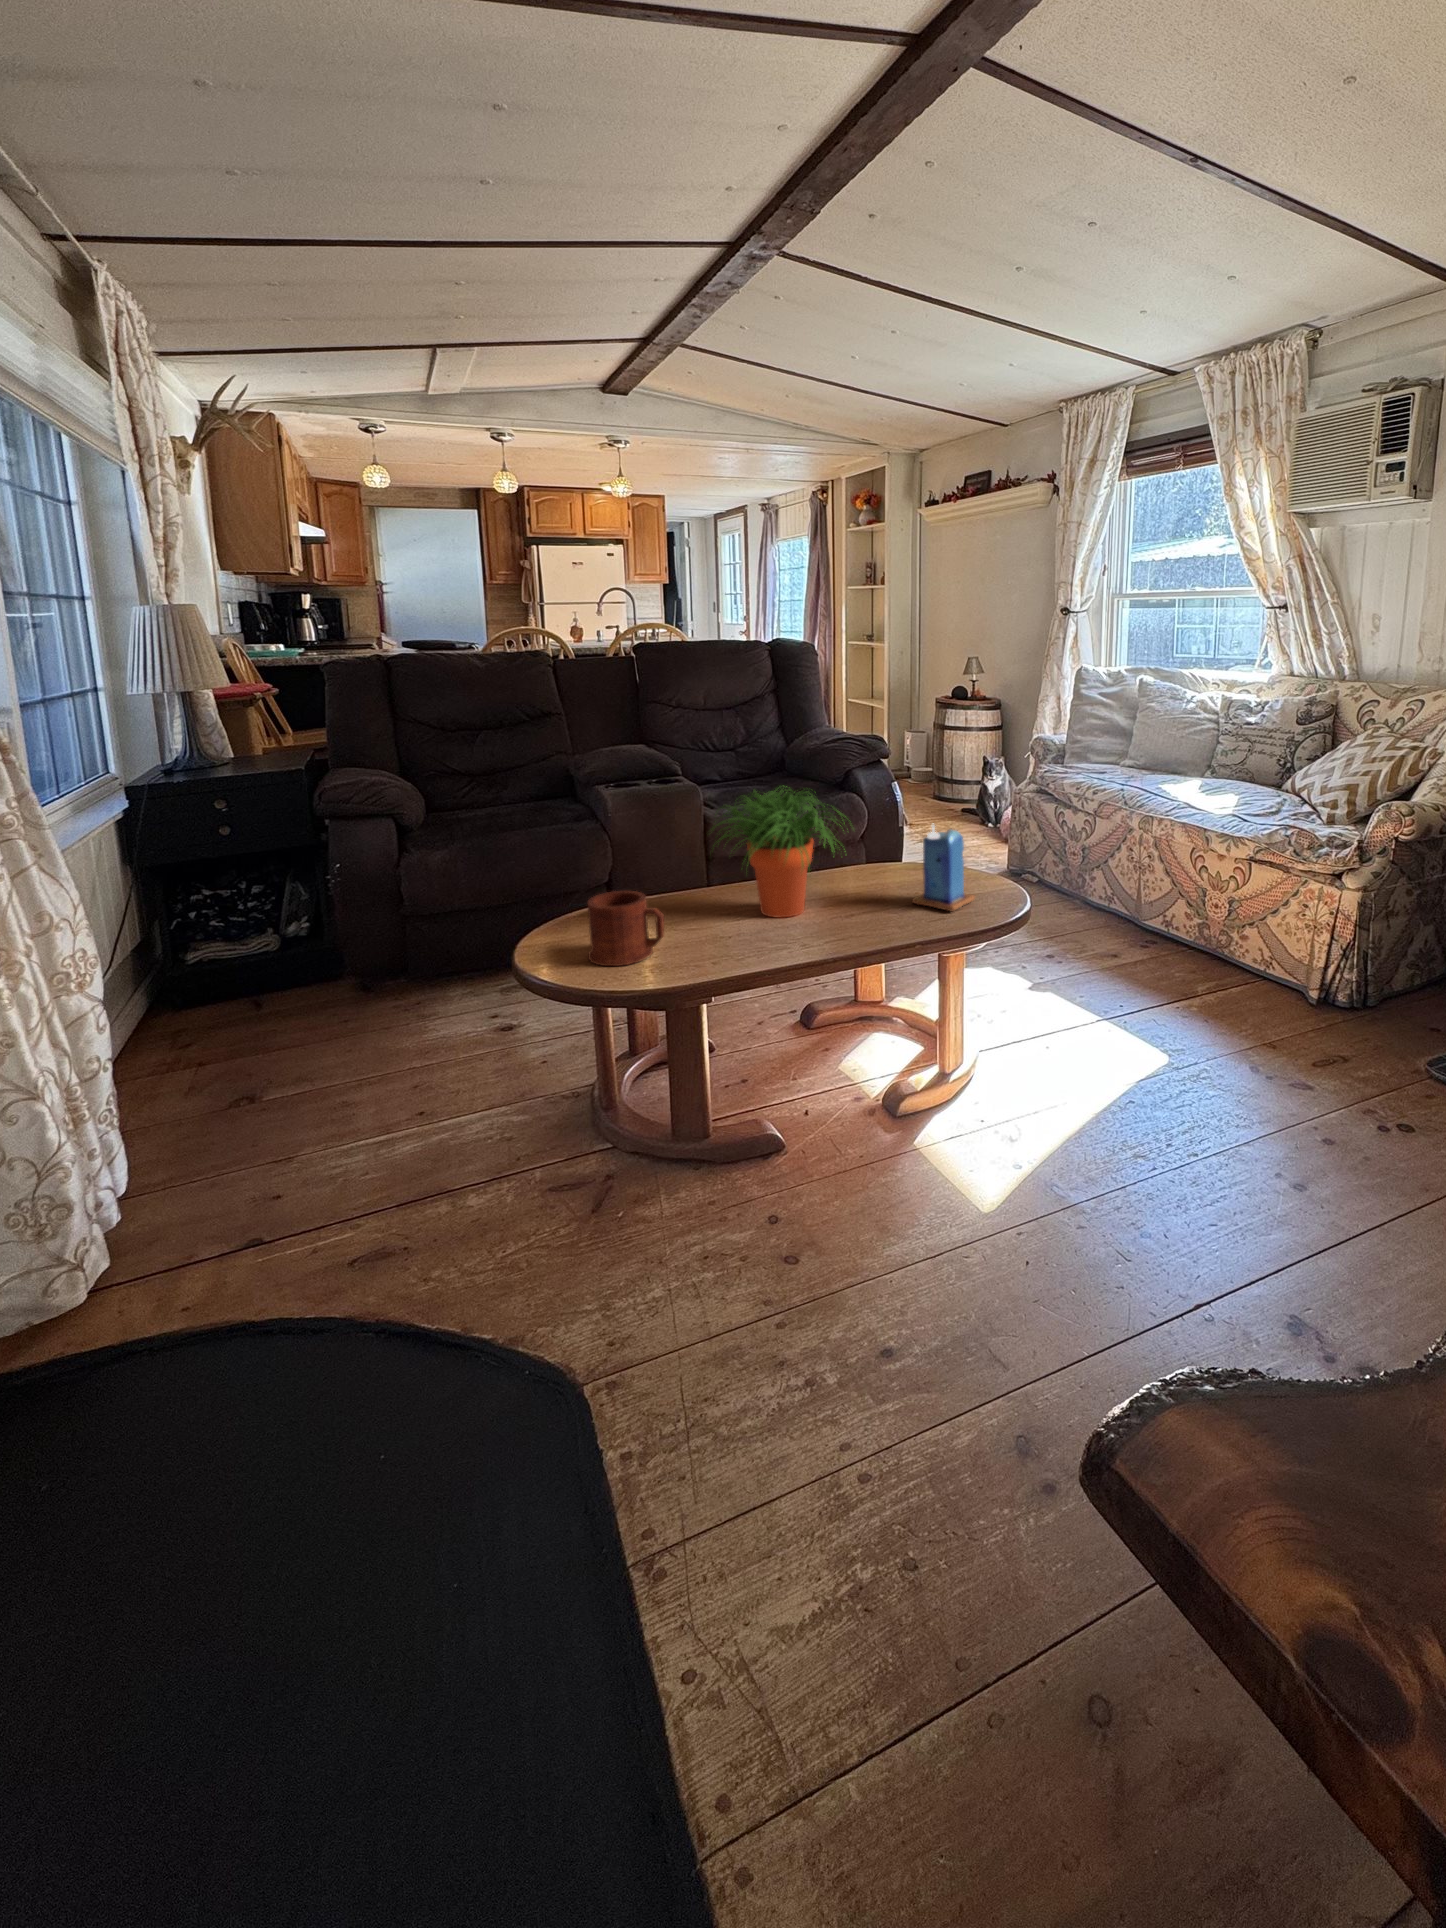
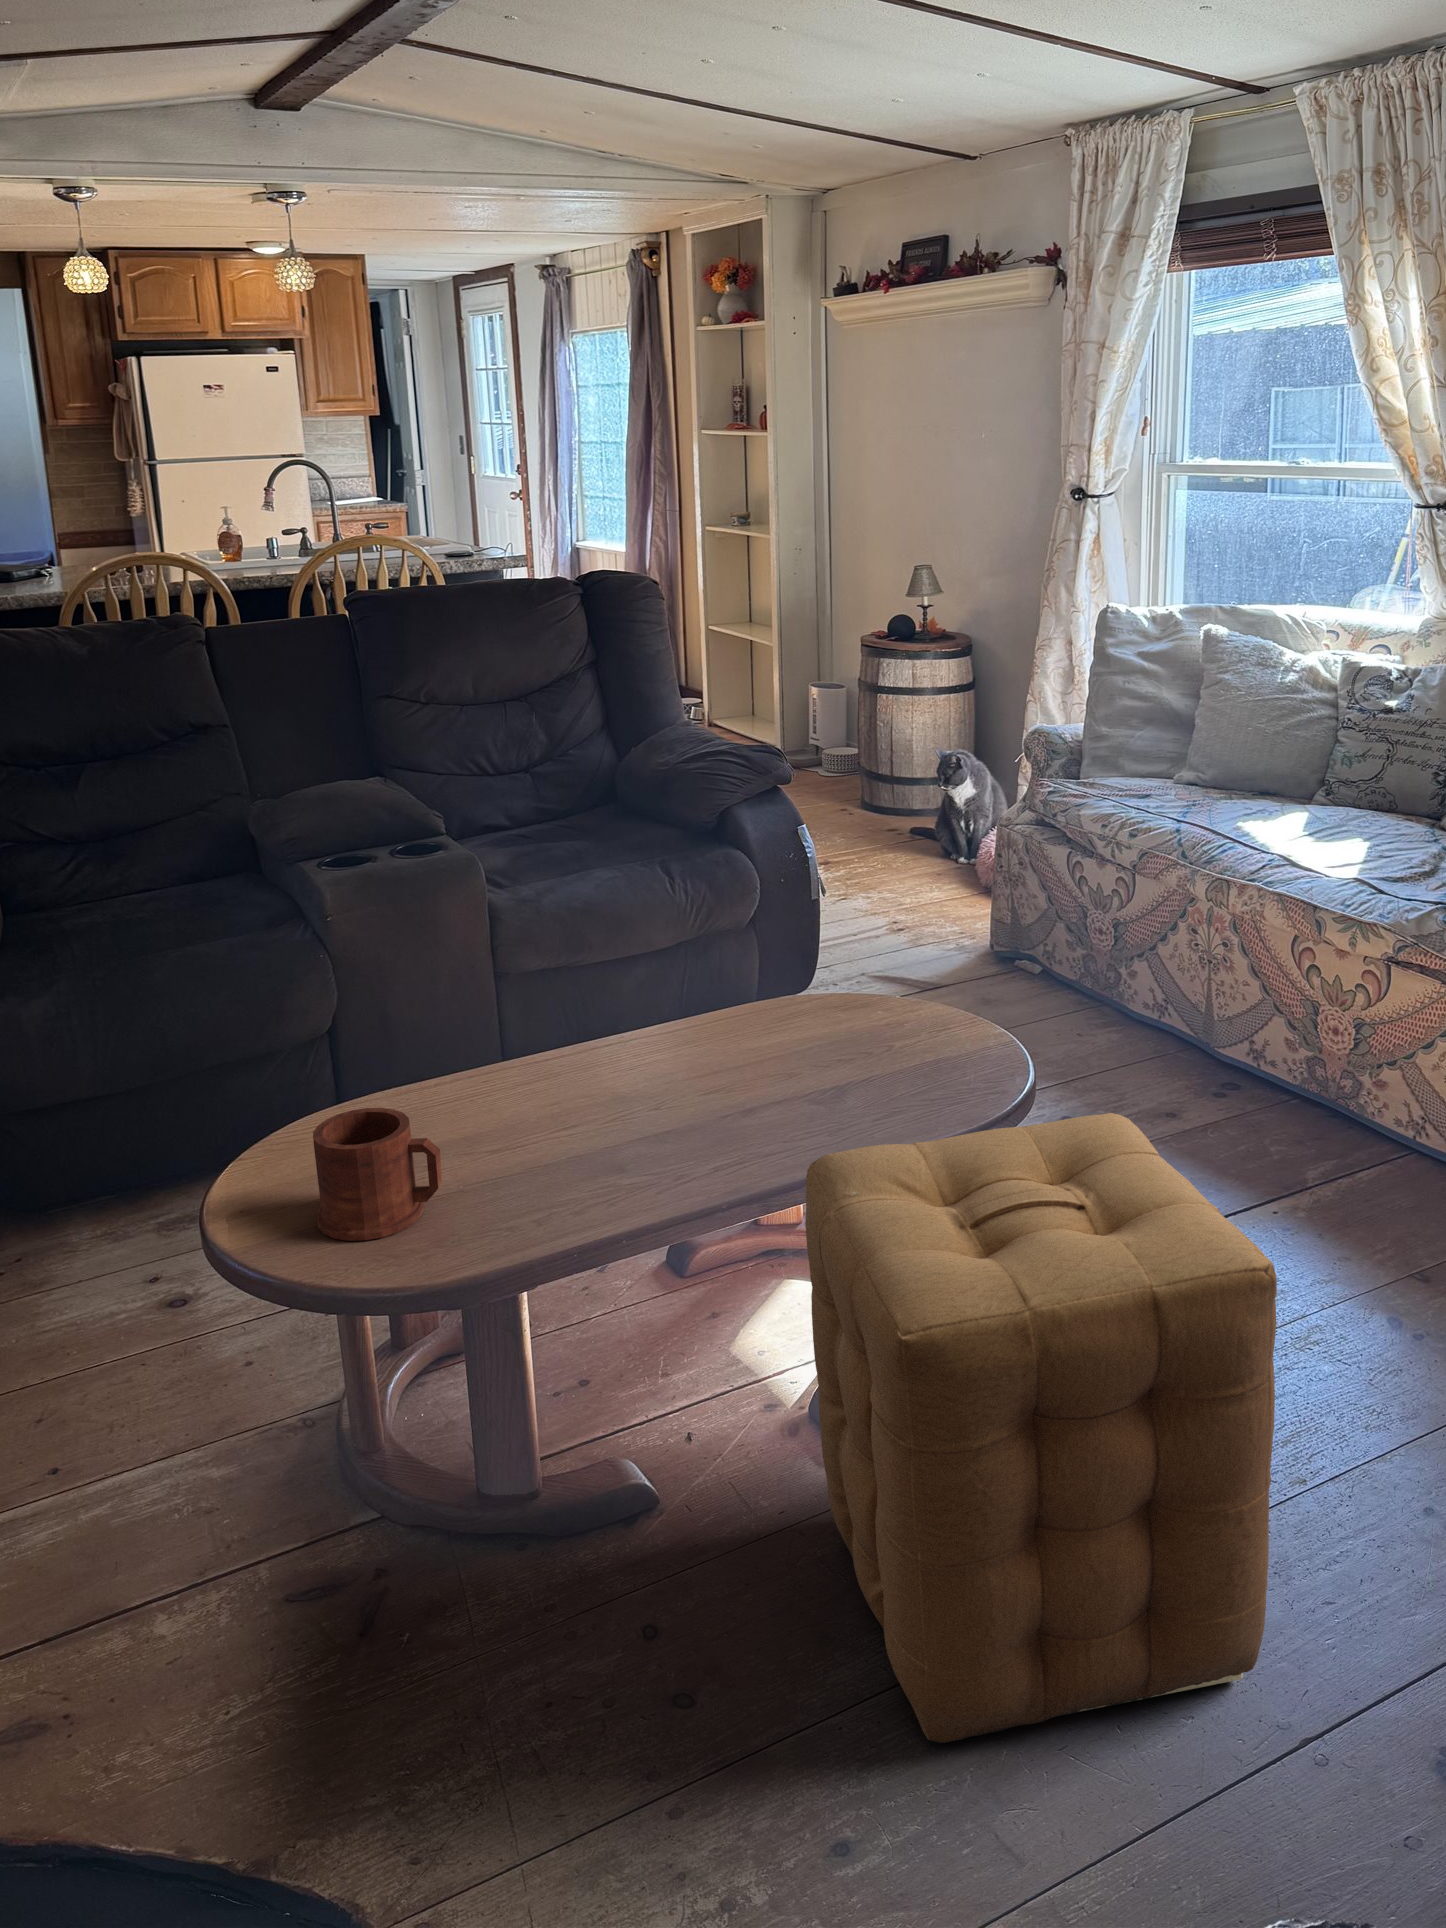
potted plant: present [711,786,846,918] -> none [501,904,746,1125]
candle: present [912,825,975,911] -> none [841,957,944,1103]
ottoman: none [886,910,1184,1289] -> present [805,1113,1277,1743]

